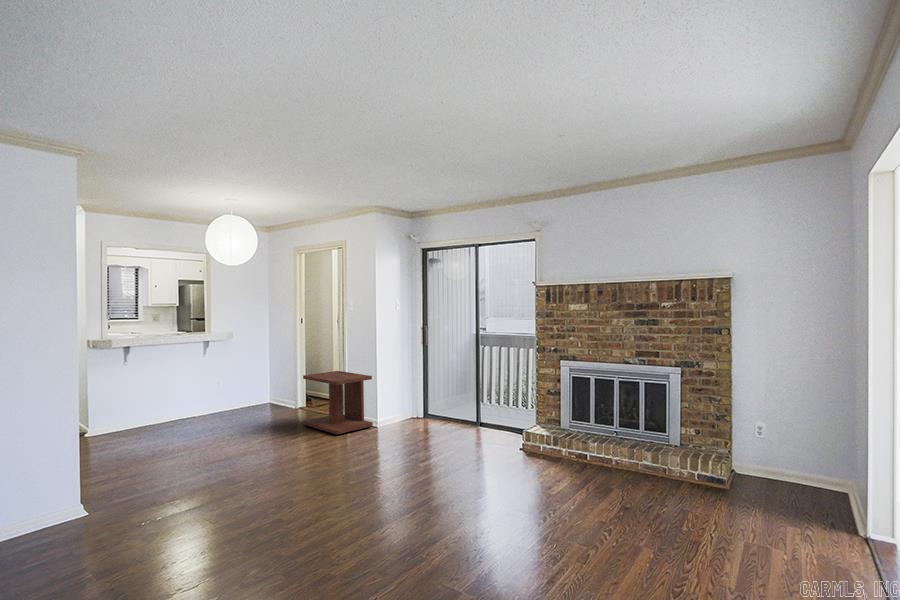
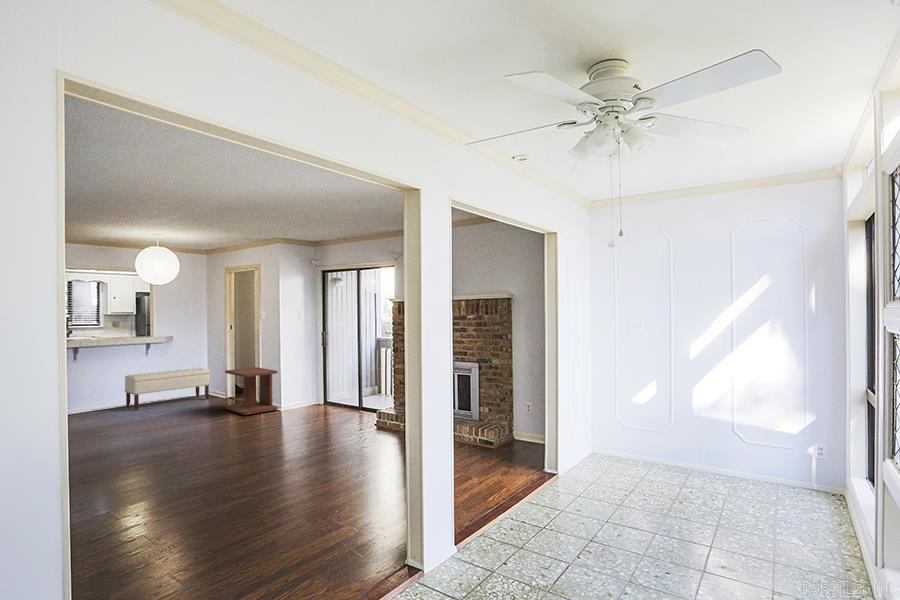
bench: none [173,372,274,427] -> present [125,368,210,410]

